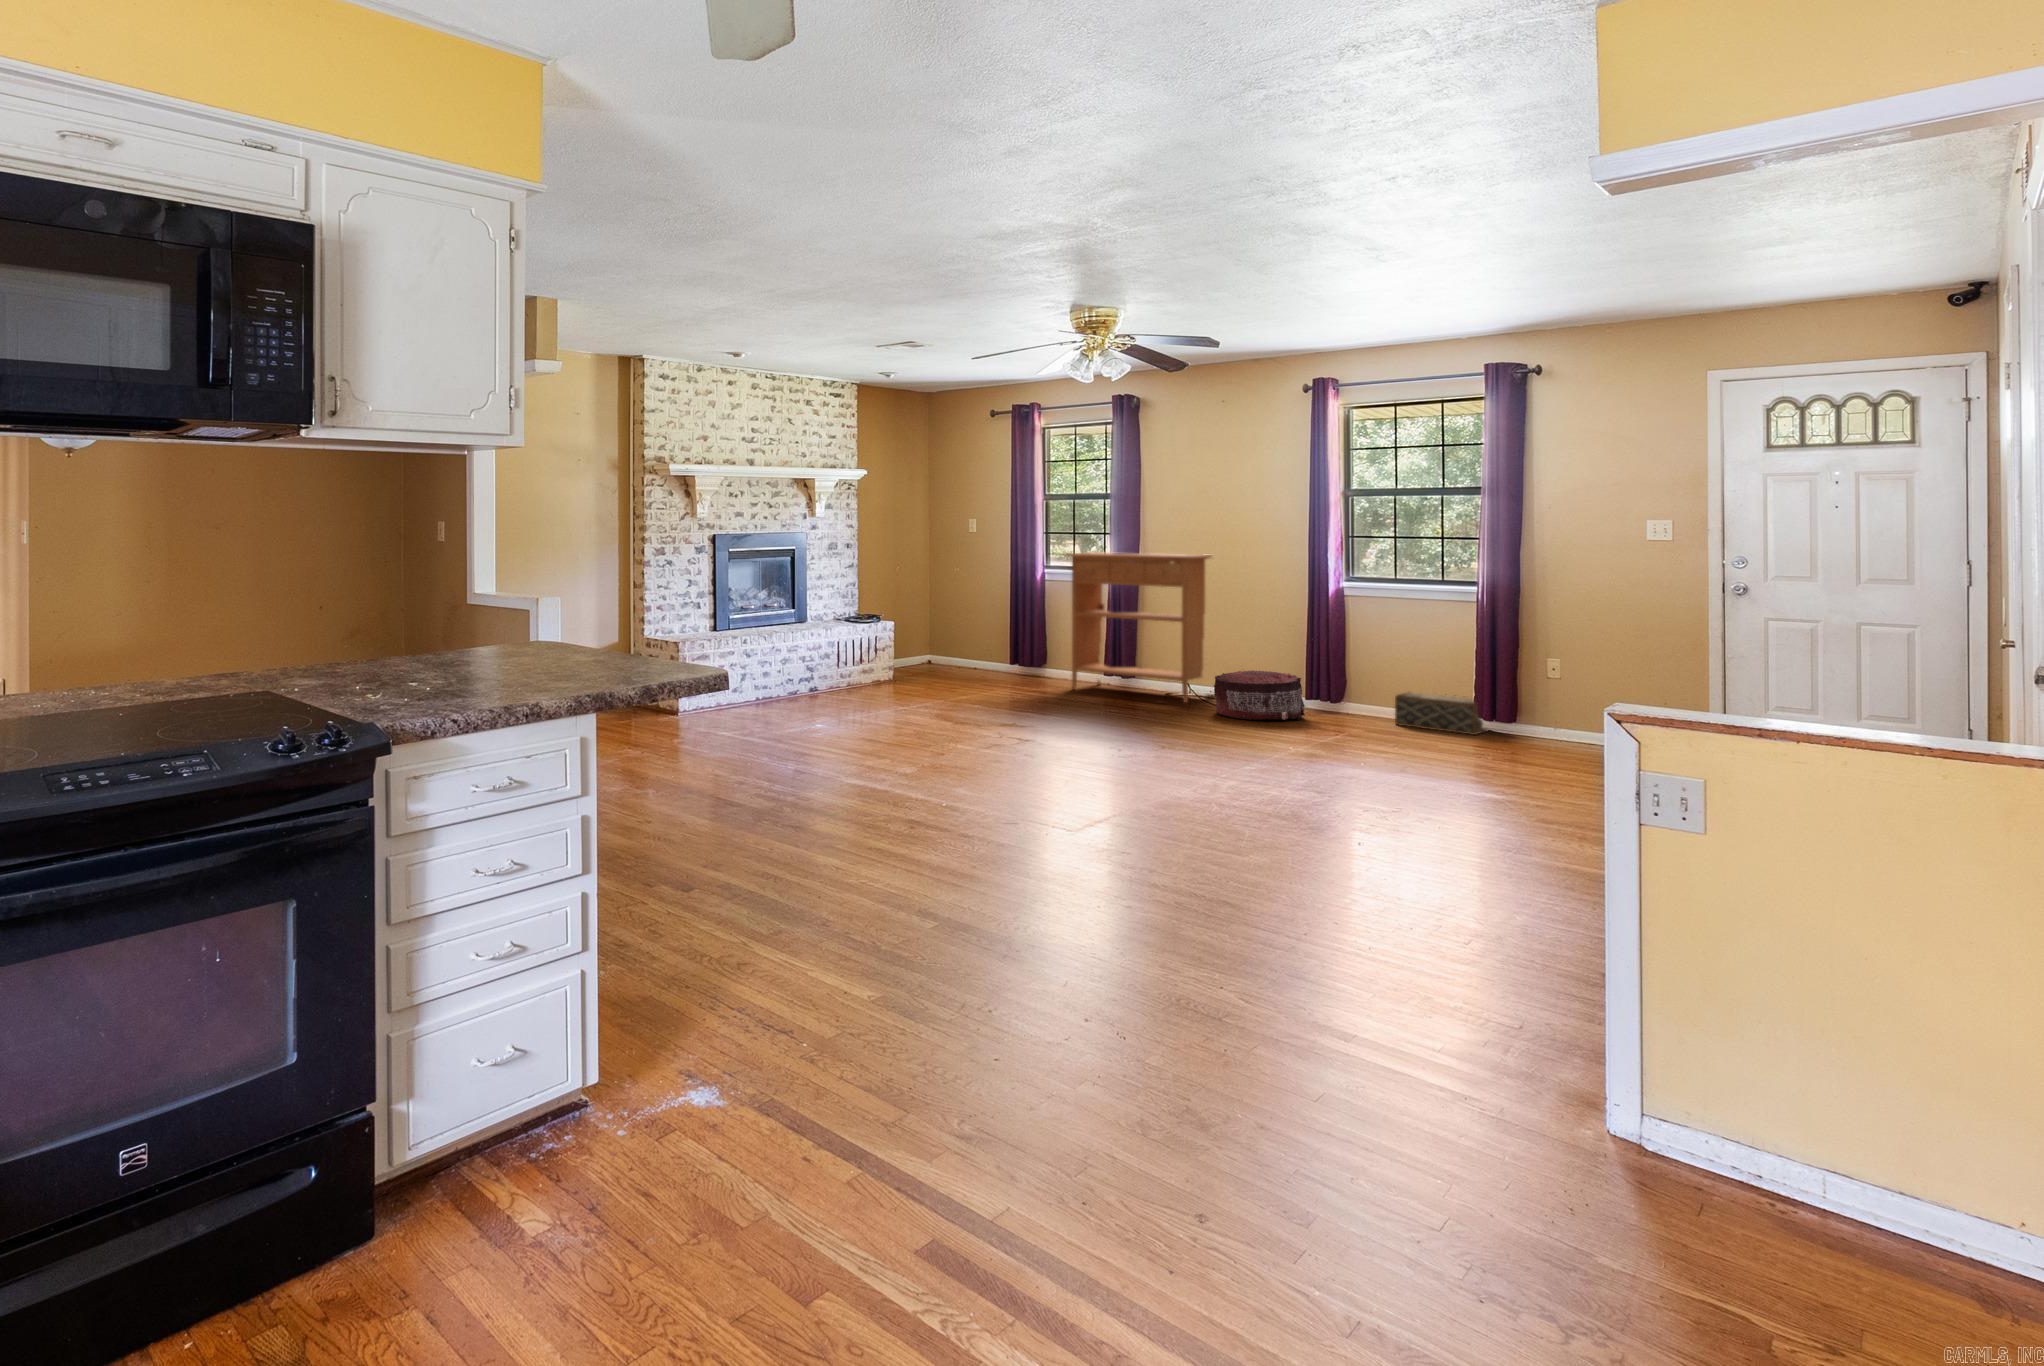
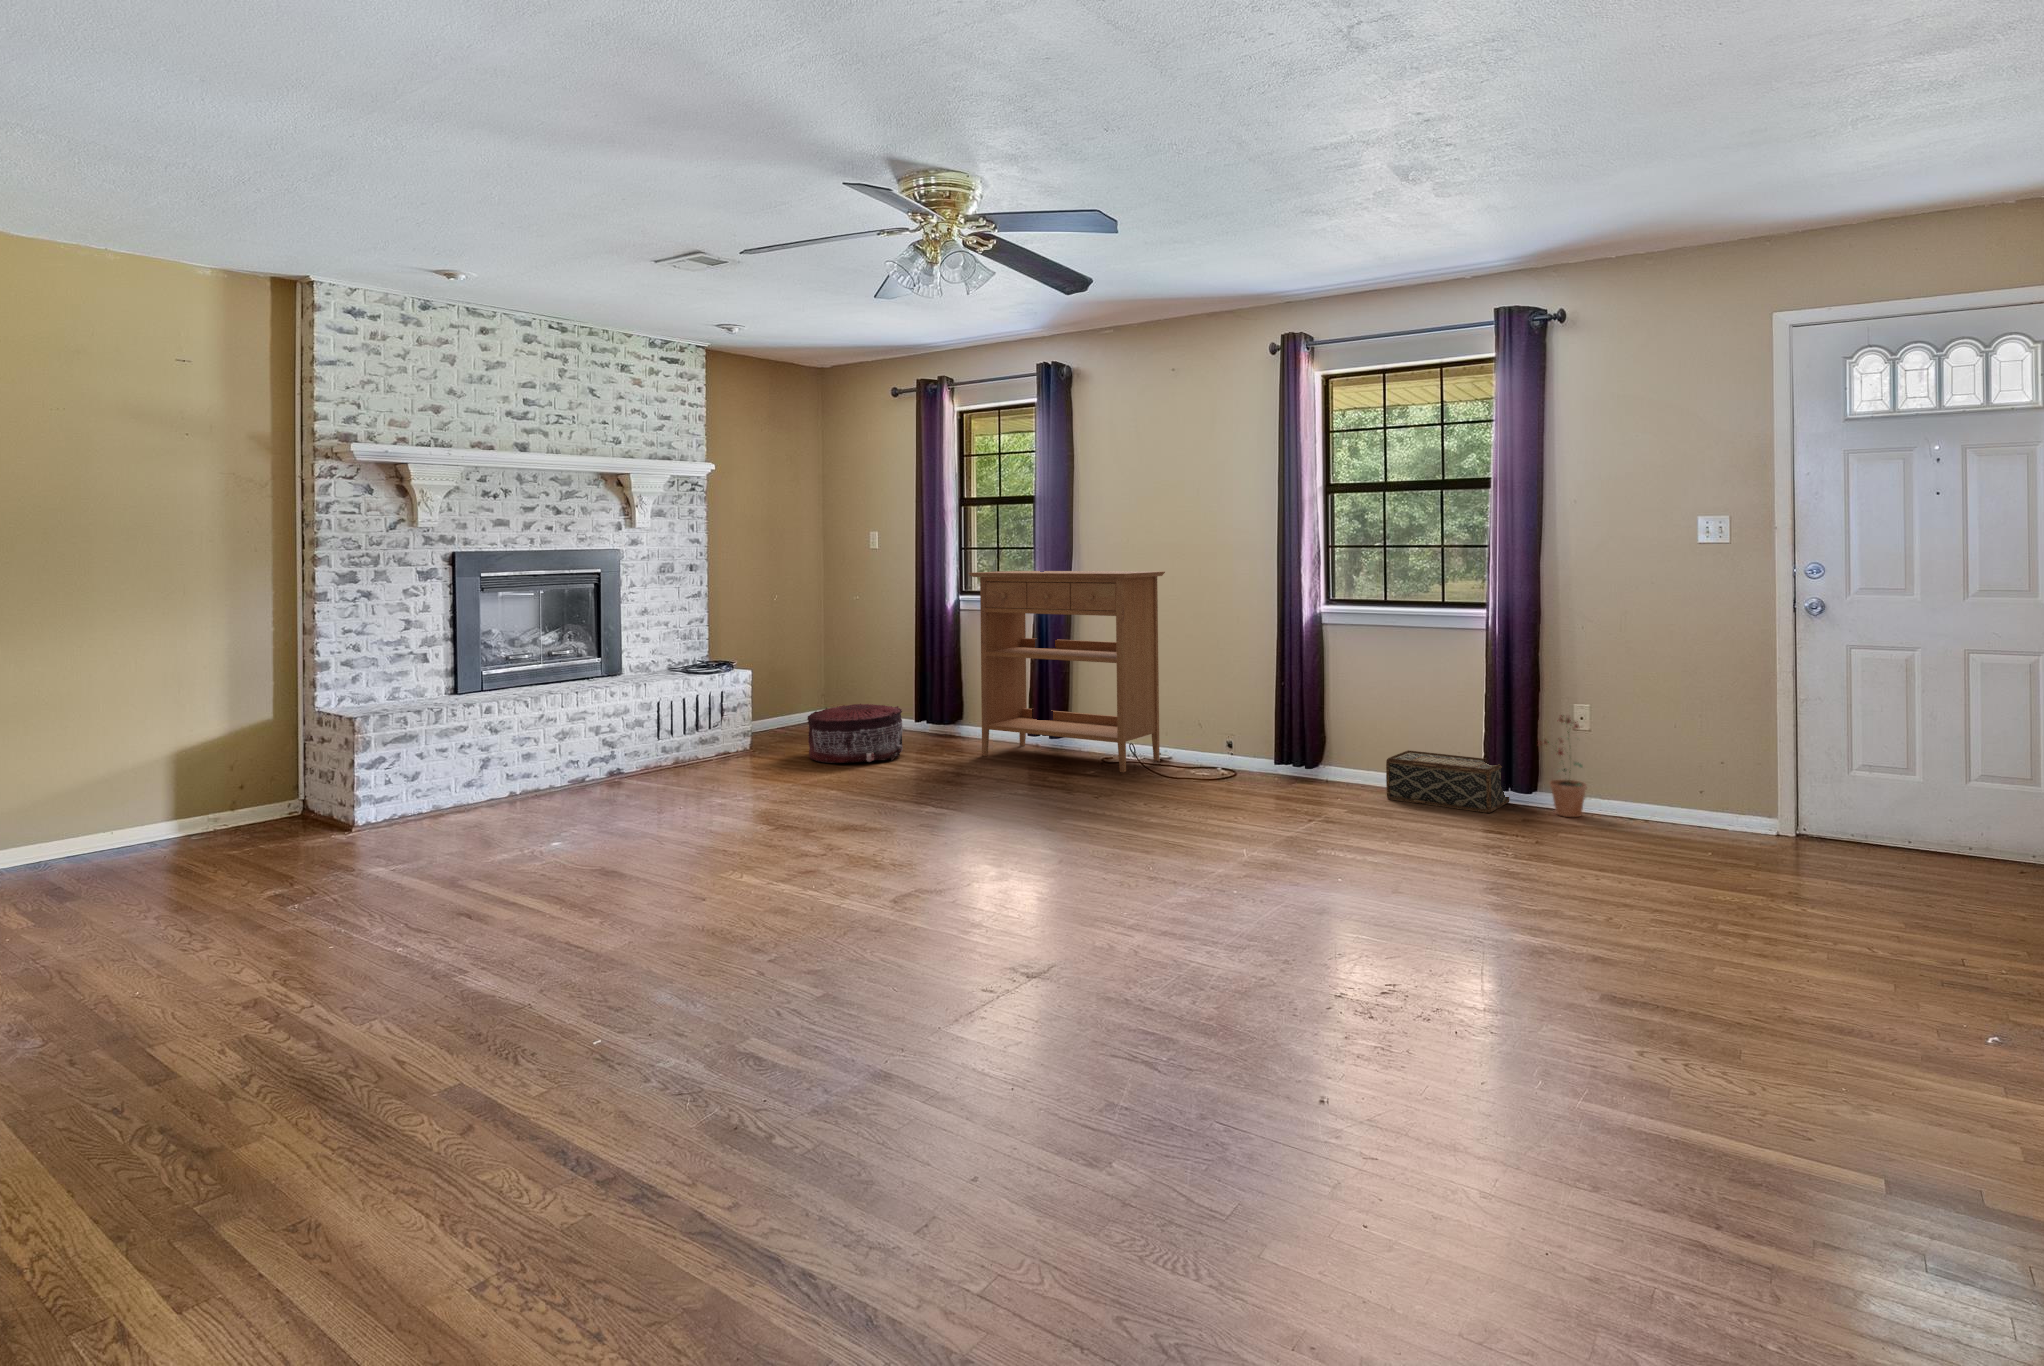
potted plant: none [1514,665,1553,740] -> present [1539,715,1587,817]
pouf: present [1214,670,1305,720] -> present [807,704,903,763]

